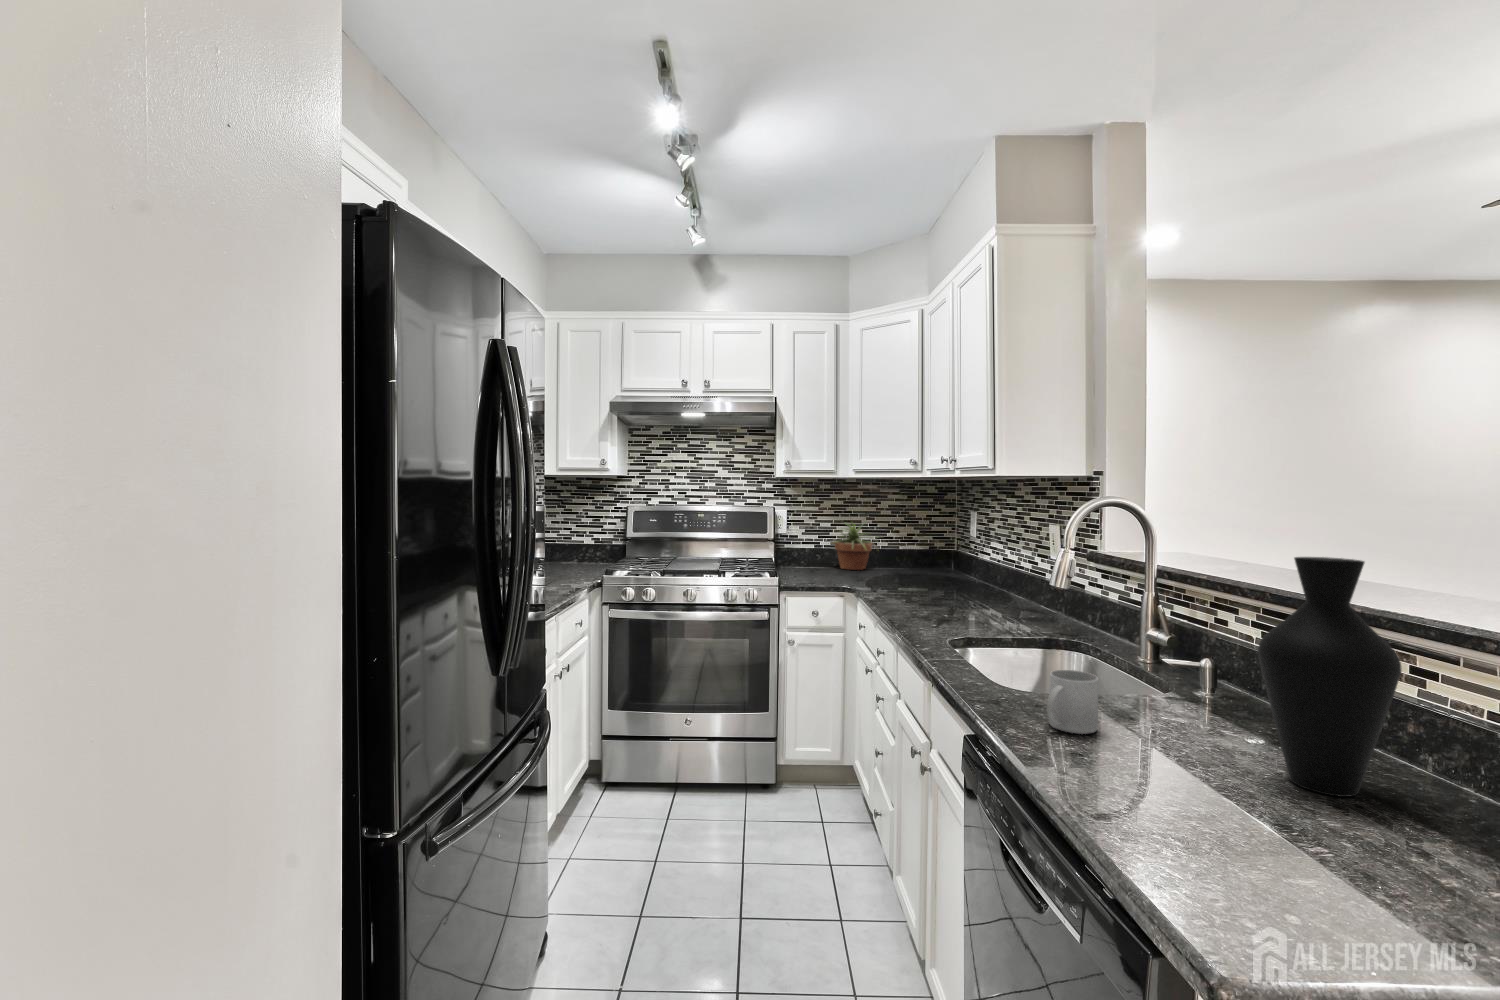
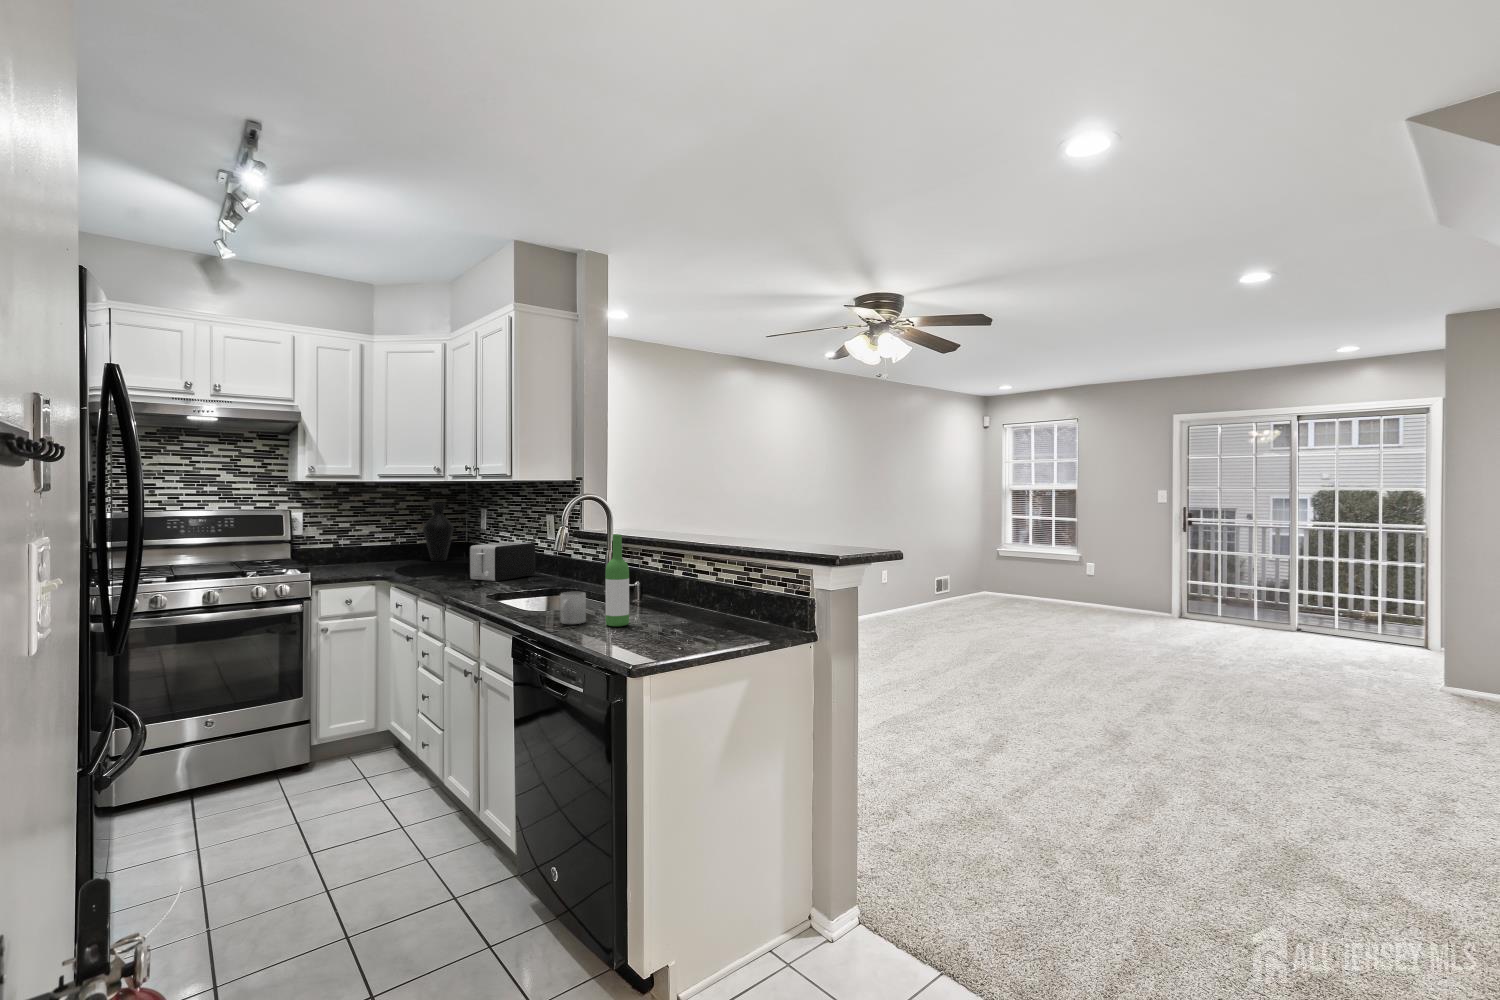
potted plant: present [832,523,875,570] -> none [346,519,404,564]
vase: present [1258,557,1402,797] -> present [423,503,453,561]
toaster: none [943,558,1032,611] -> present [469,542,535,581]
wine bottle: none [1138,577,1192,760] -> present [606,534,629,626]

